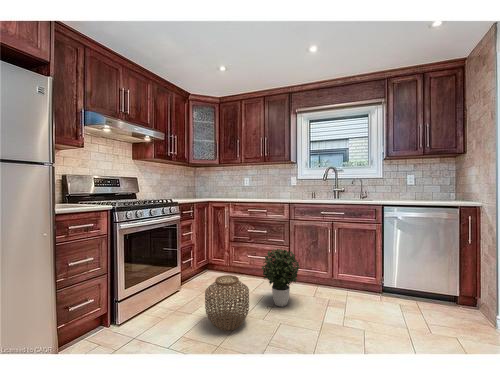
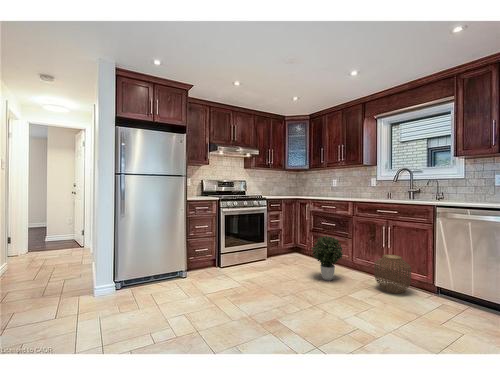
woven basket: present [205,275,249,331] -> present [374,254,411,294]

